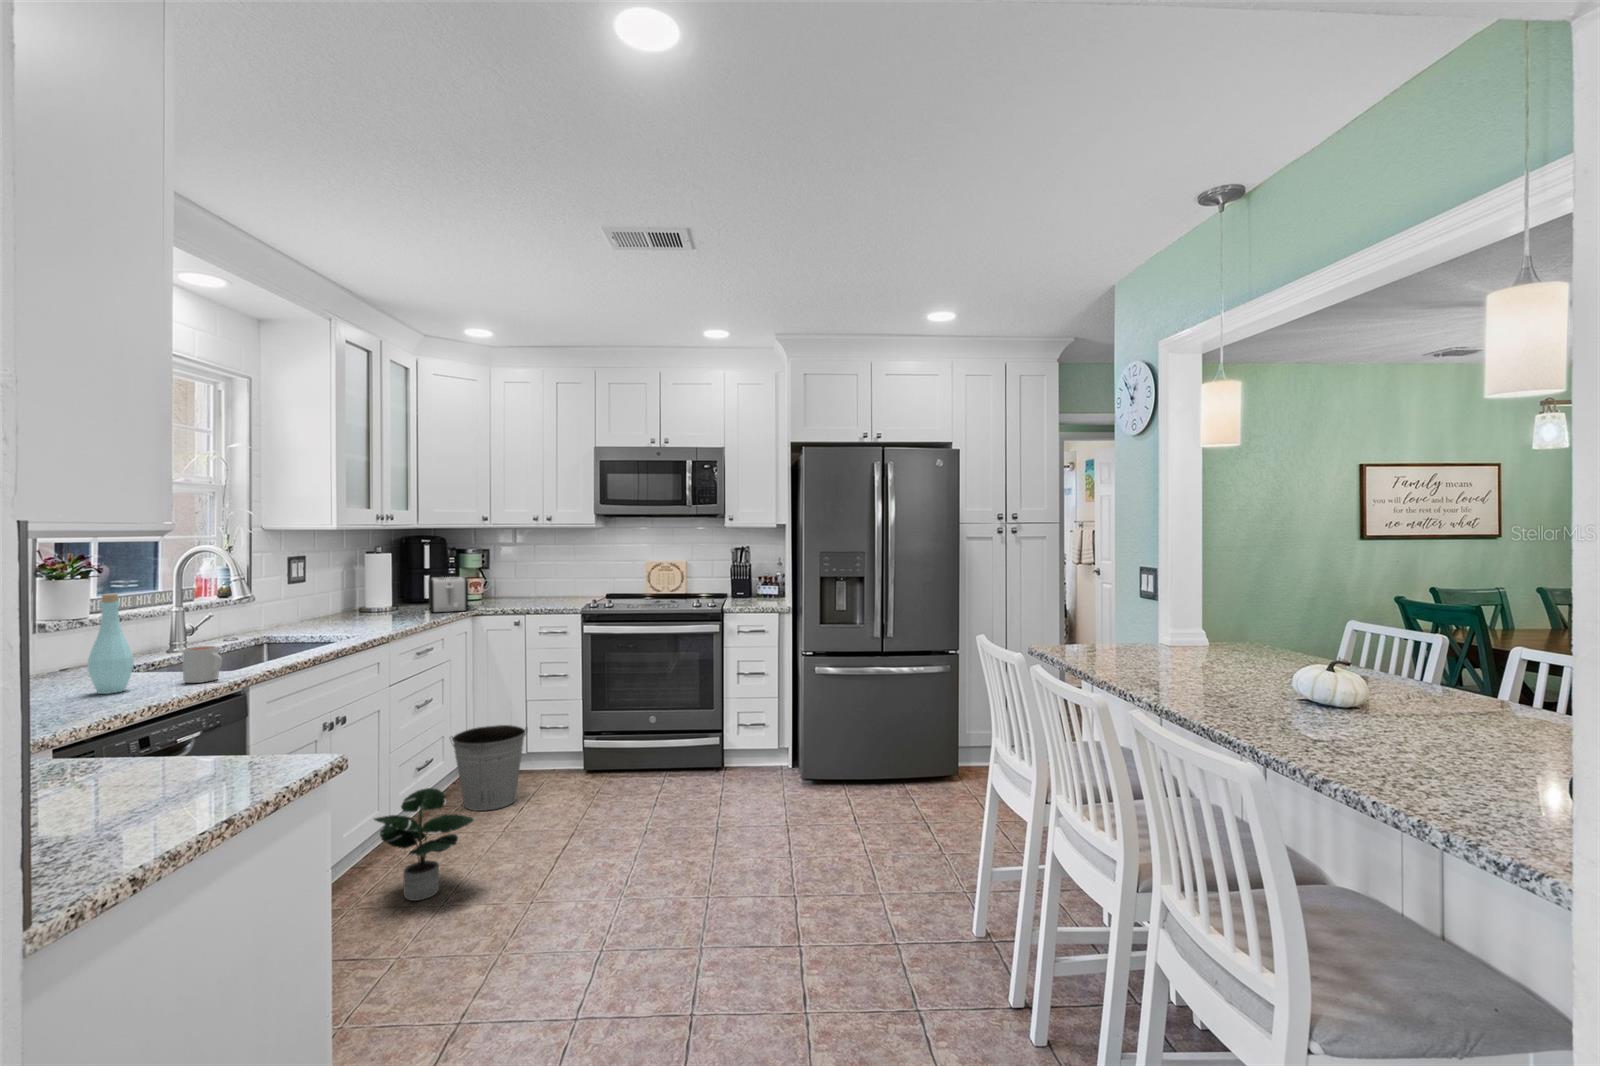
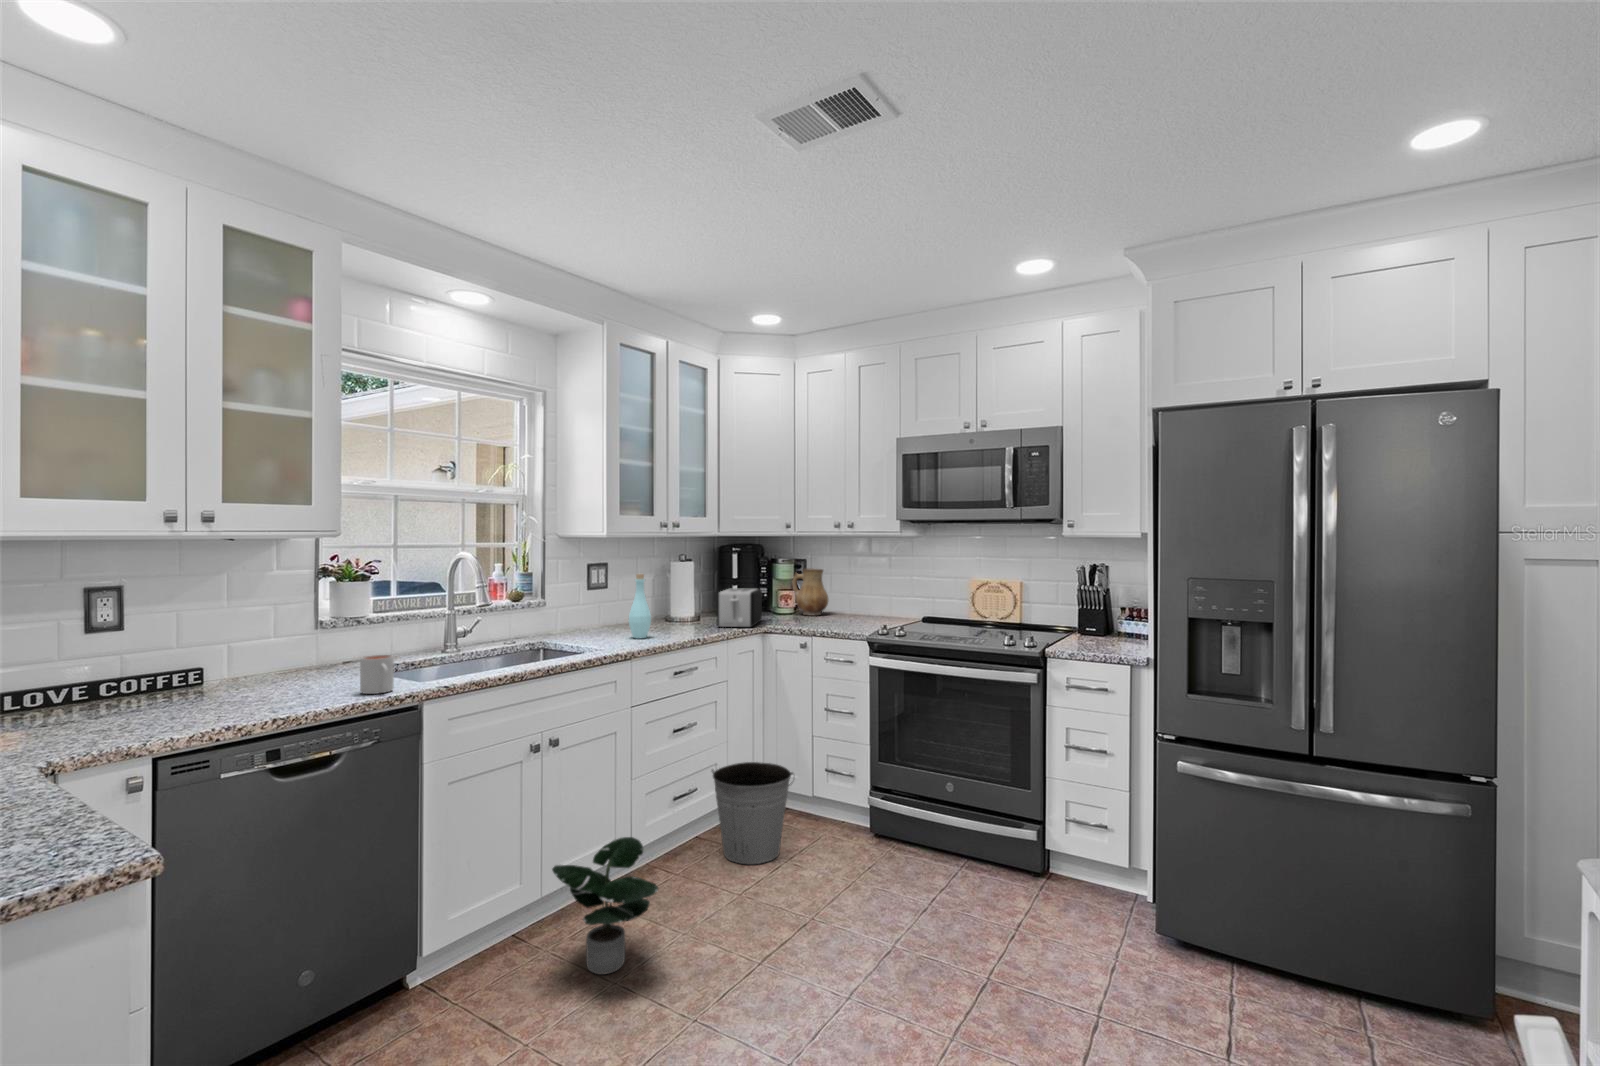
ceramic pitcher: none [483,557,519,599] -> present [792,569,828,615]
bottle: present [88,594,134,694] -> present [629,574,651,638]

